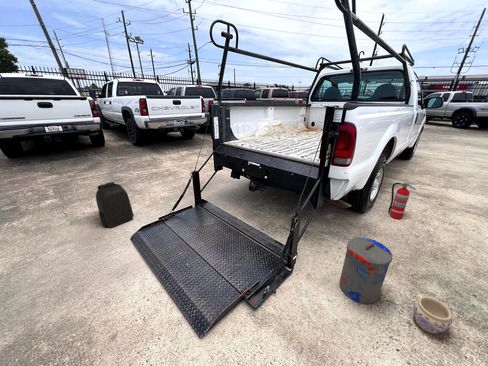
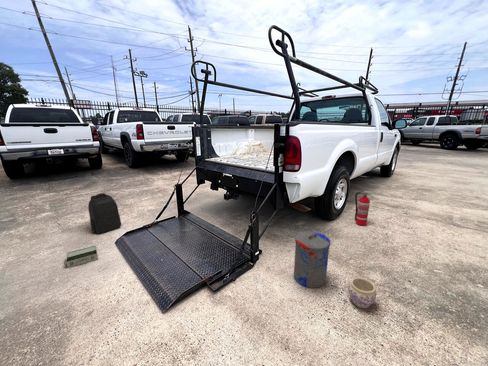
toolbox: none [76,245,112,274] -> present [66,246,98,268]

